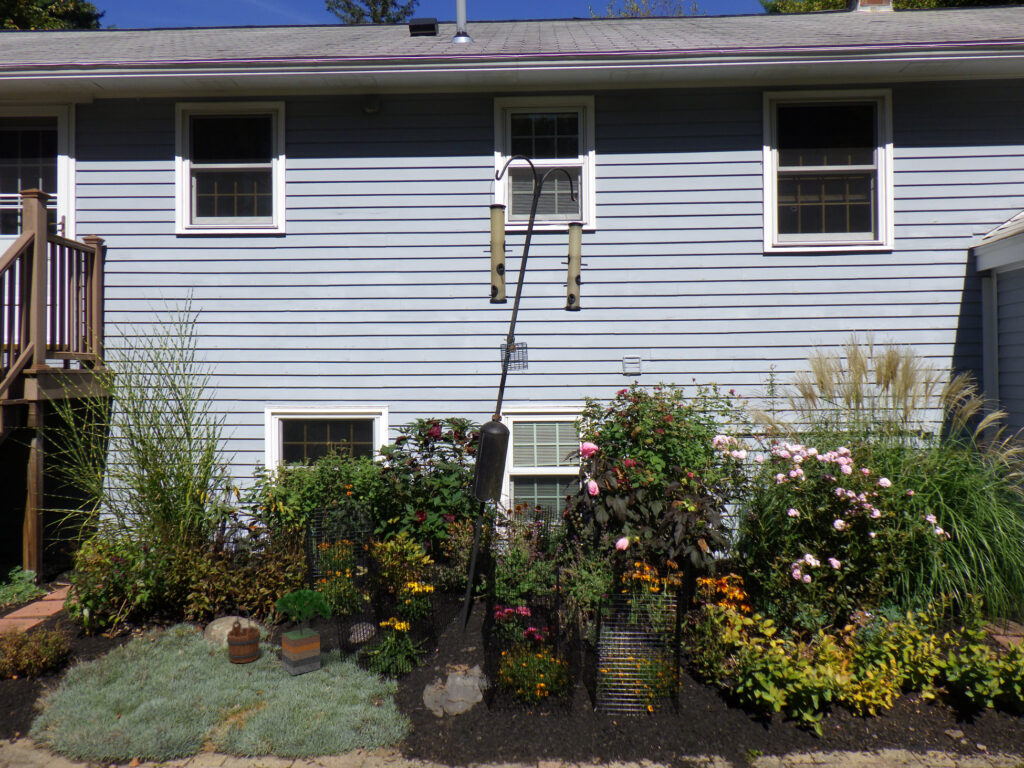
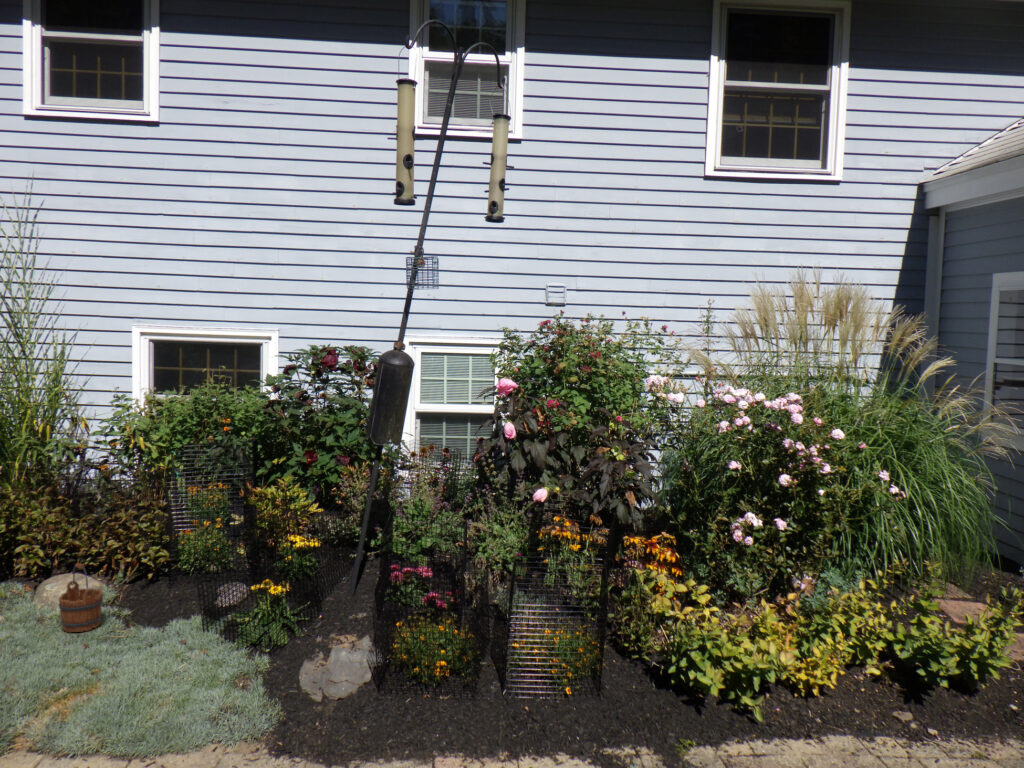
potted tree: present [275,589,331,675] -> none [116,543,192,649]

